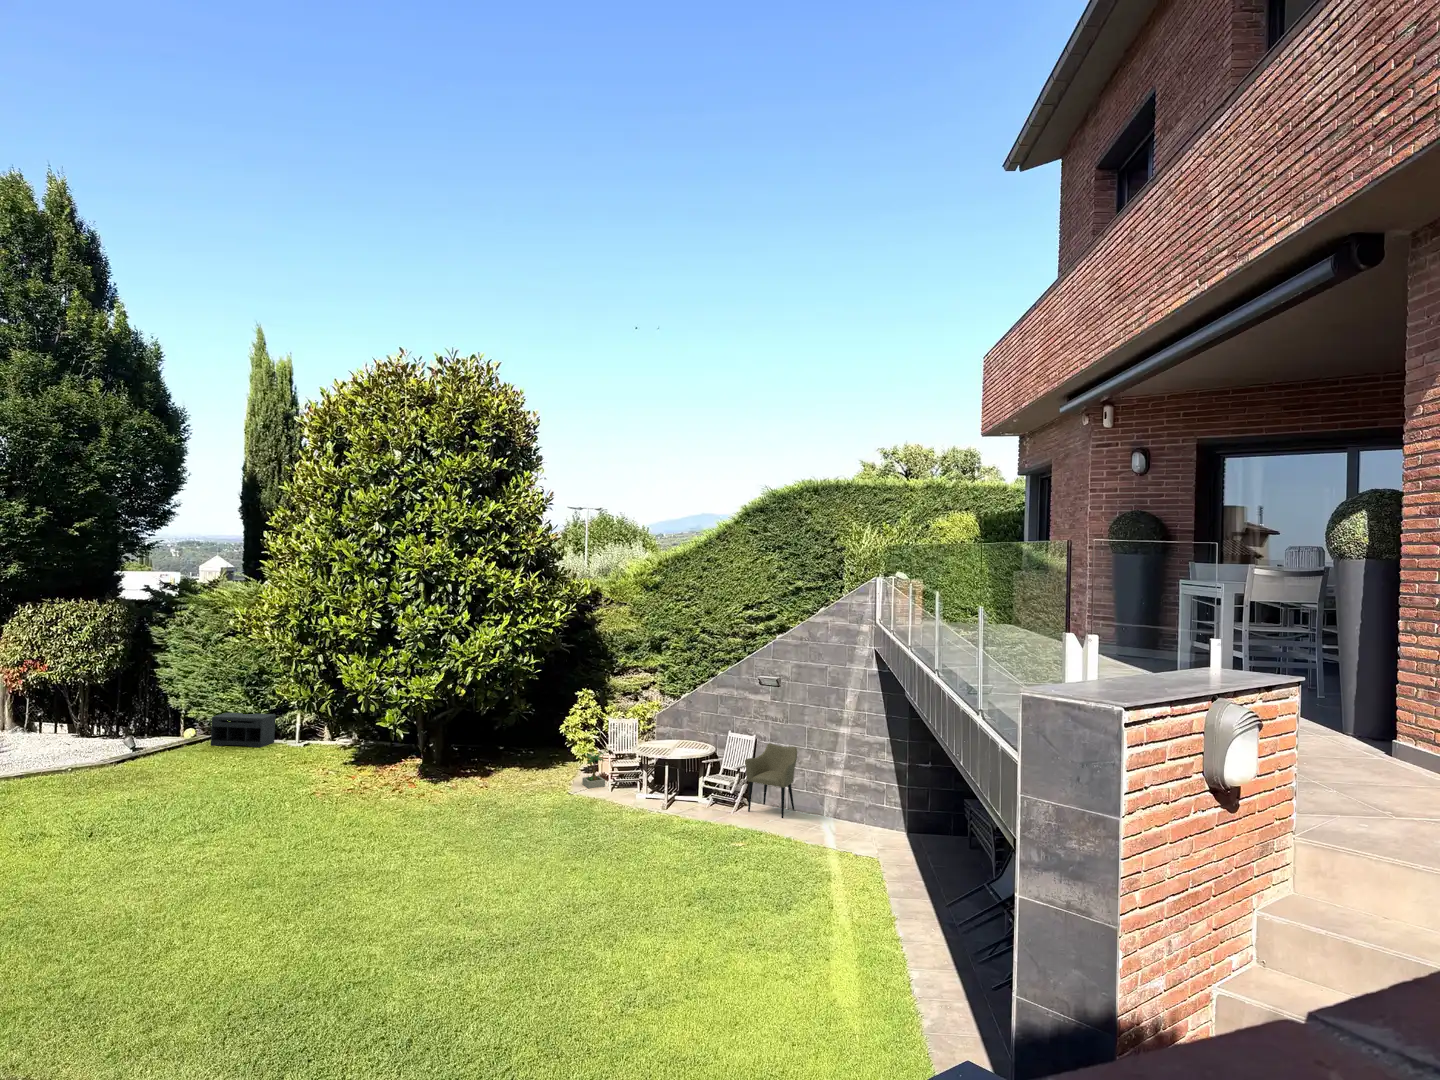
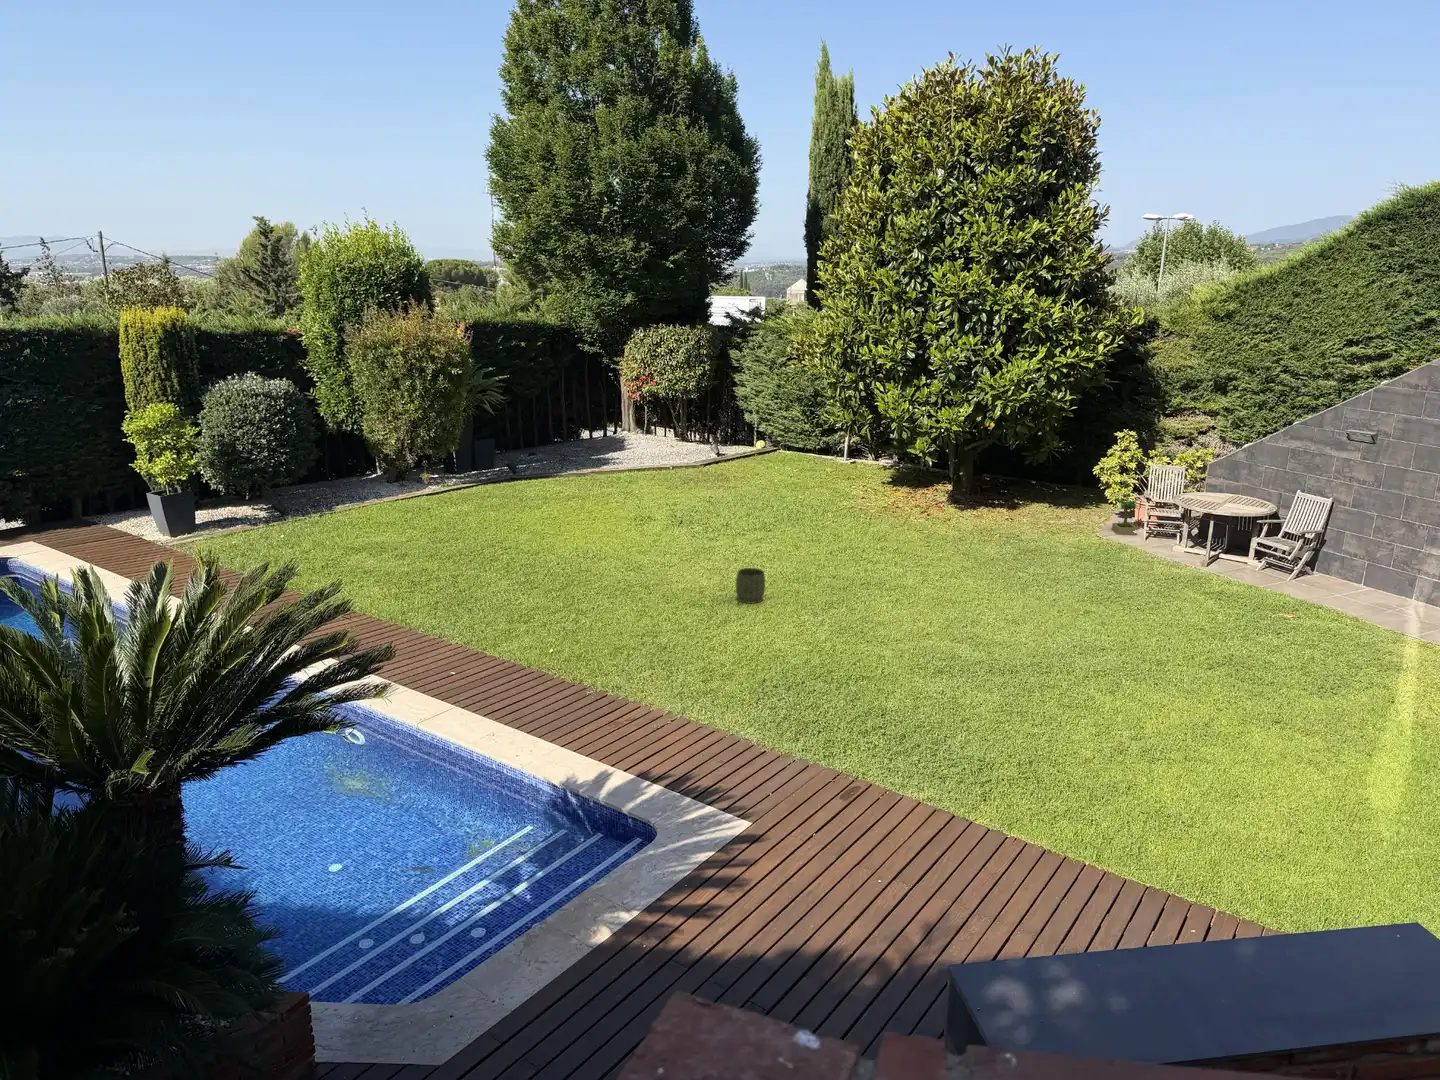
bench: present [211,713,276,747] -> none [776,429,826,462]
armchair: present [745,743,797,818] -> none [1306,511,1388,596]
woven basket: none [126,916,175,972] -> present [736,568,765,604]

